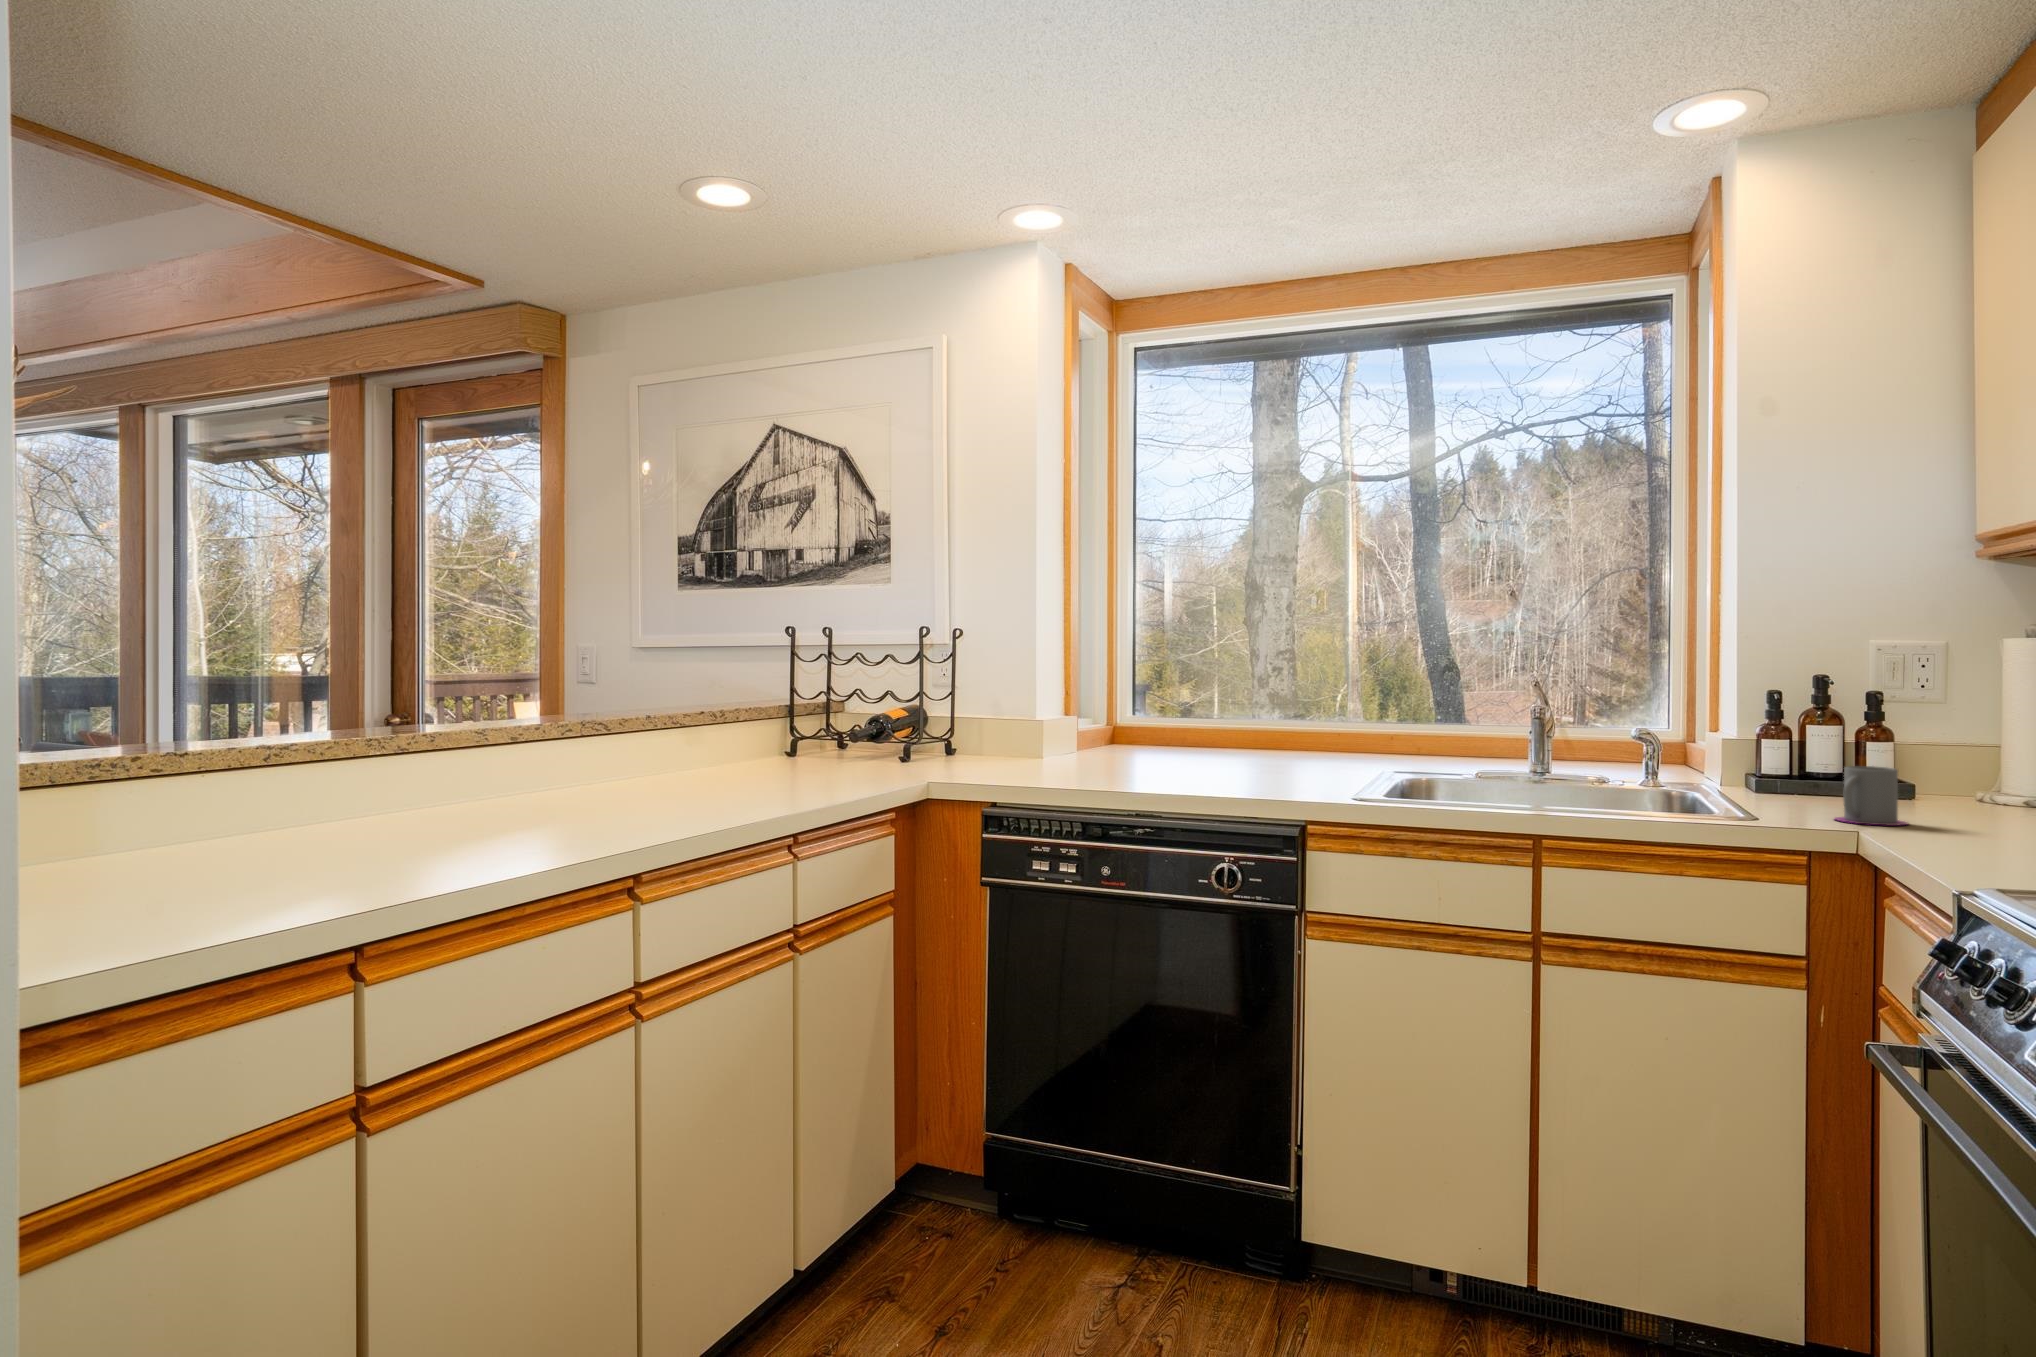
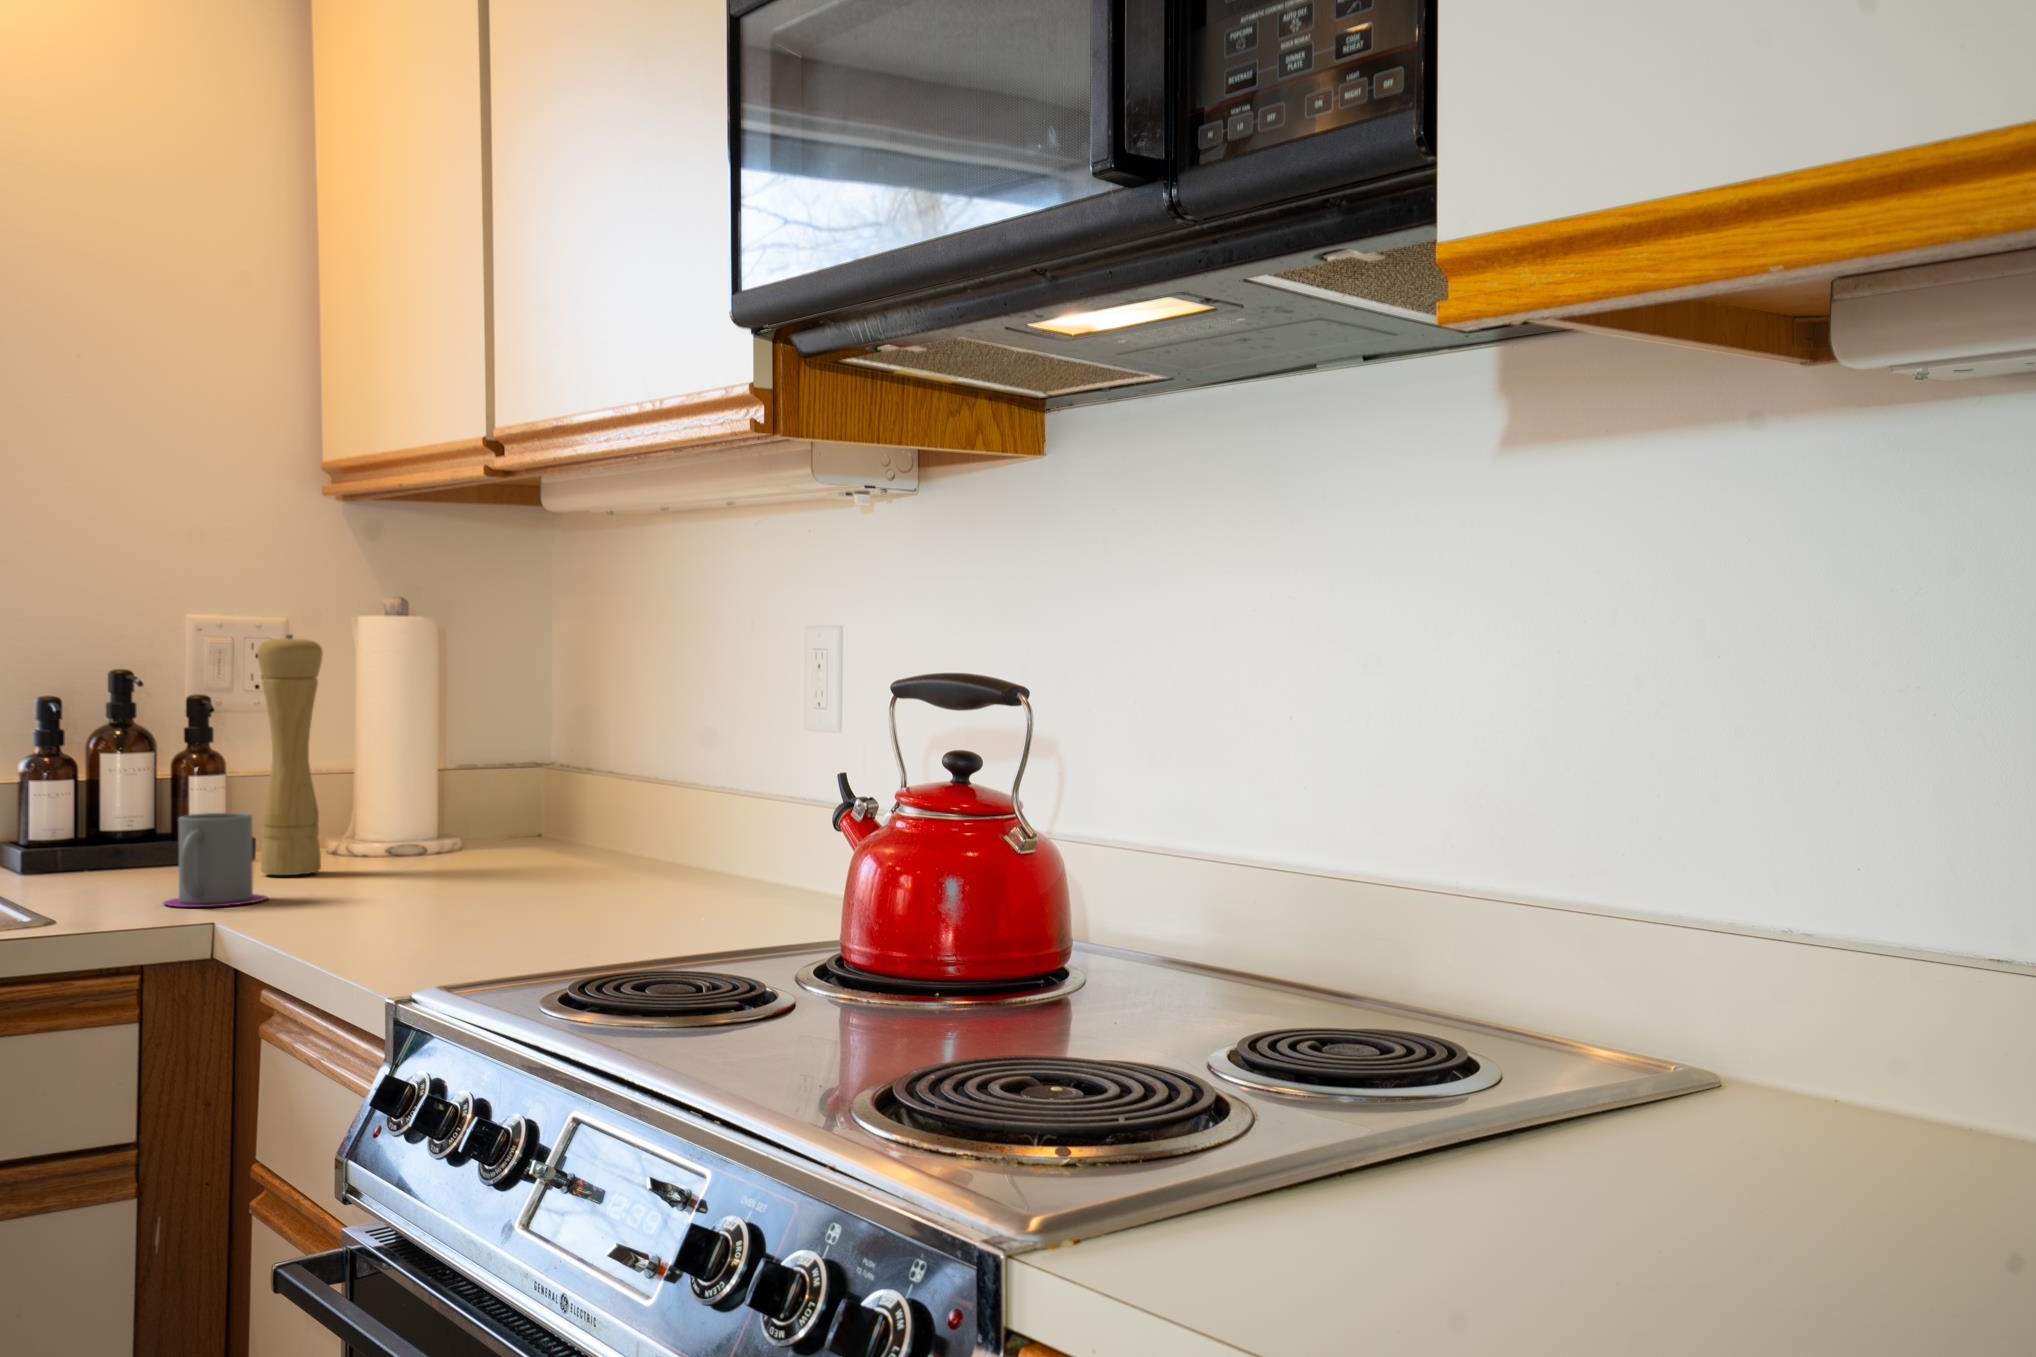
pepper mill: none [1914,652,1965,813] -> present [257,635,323,875]

